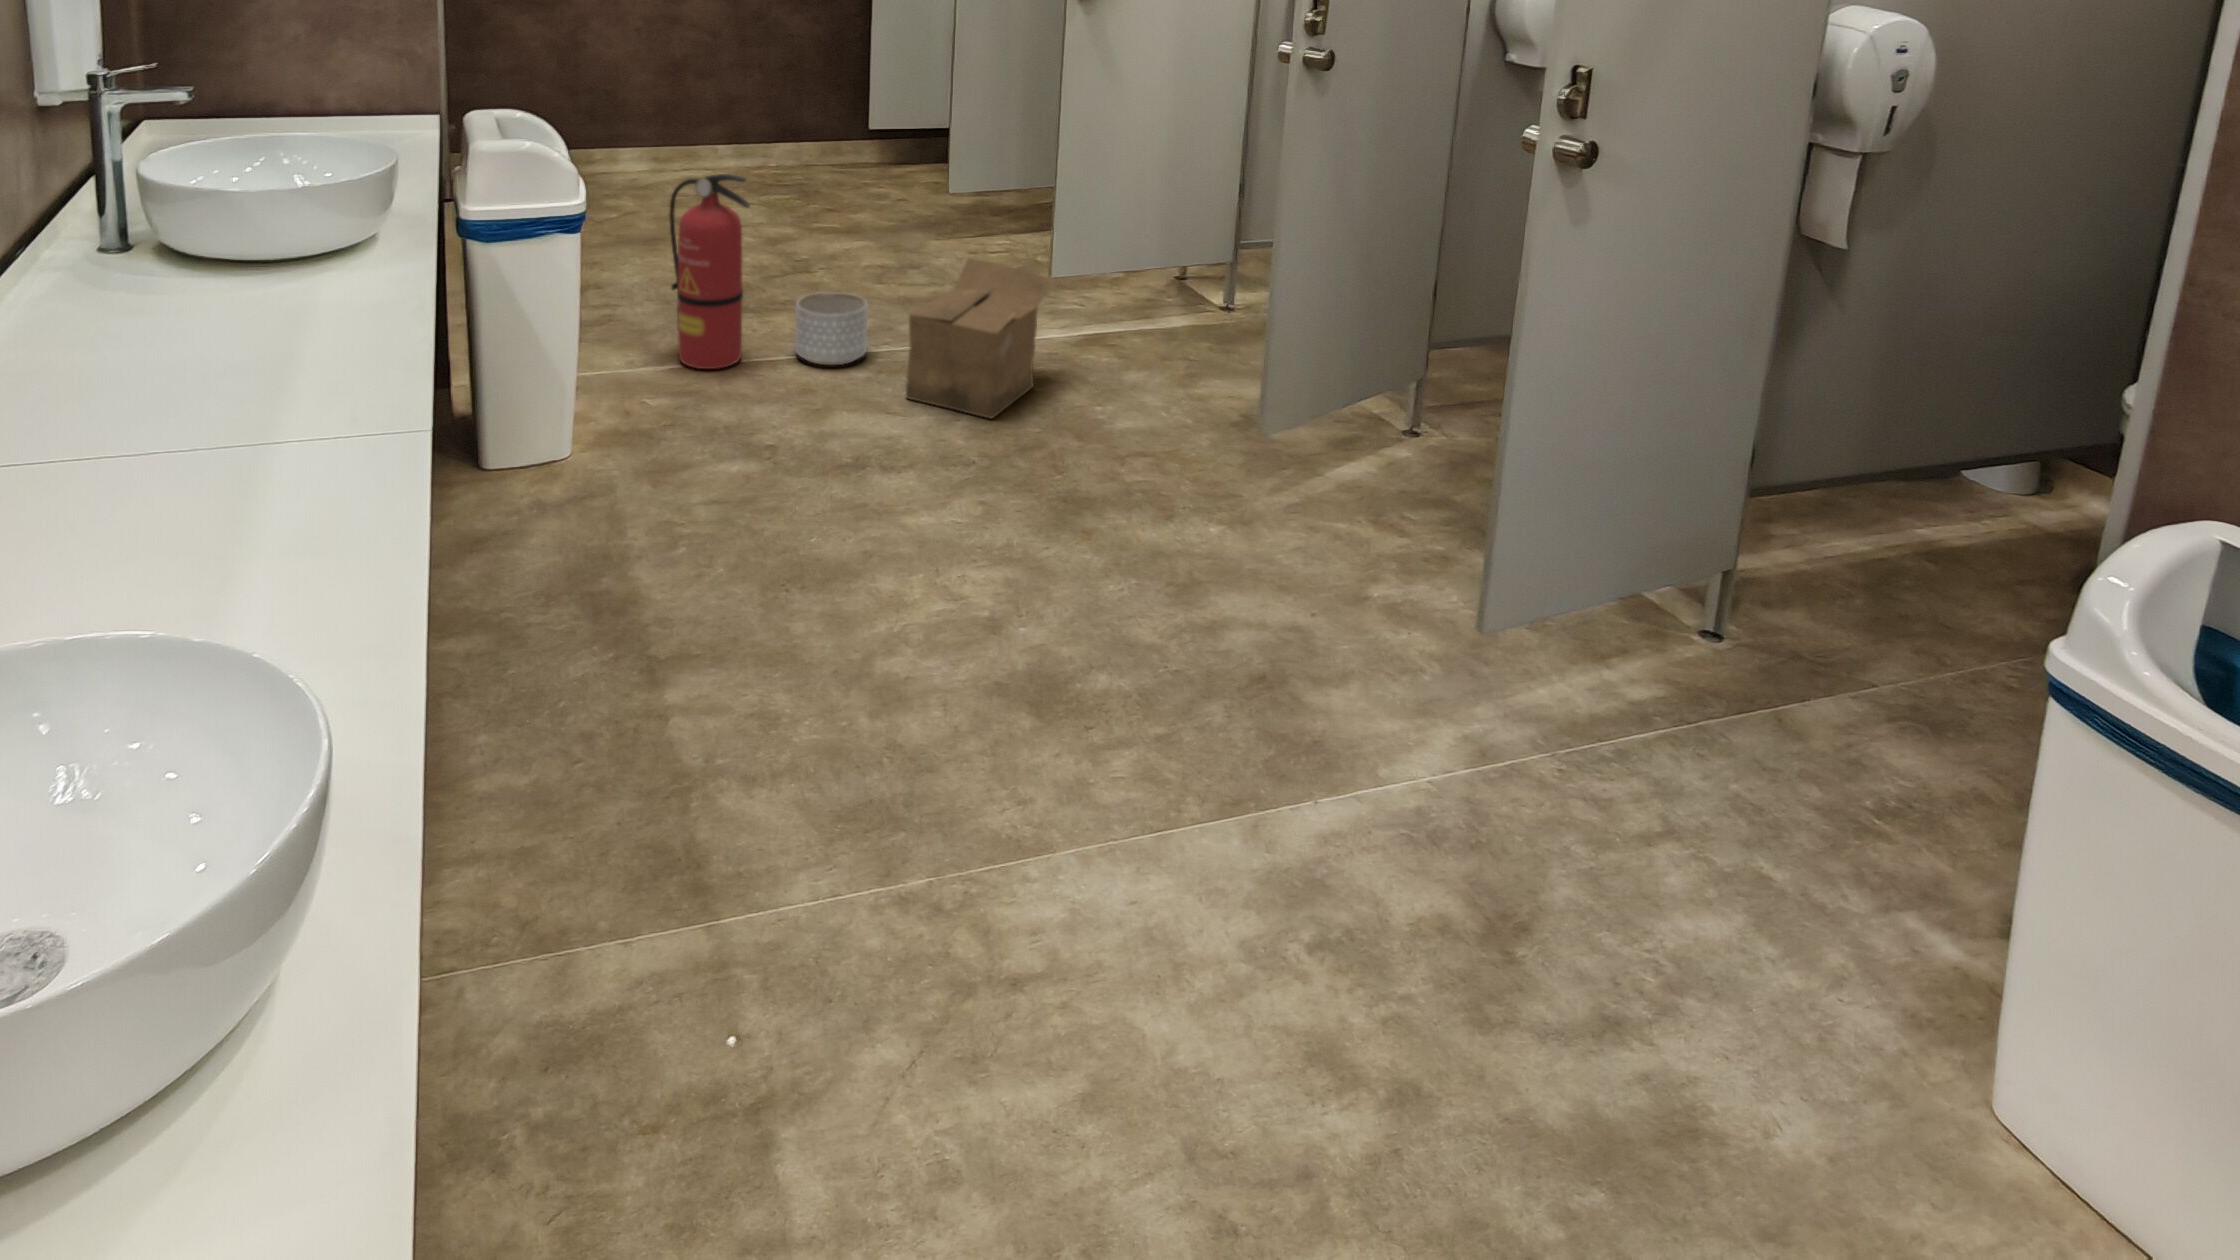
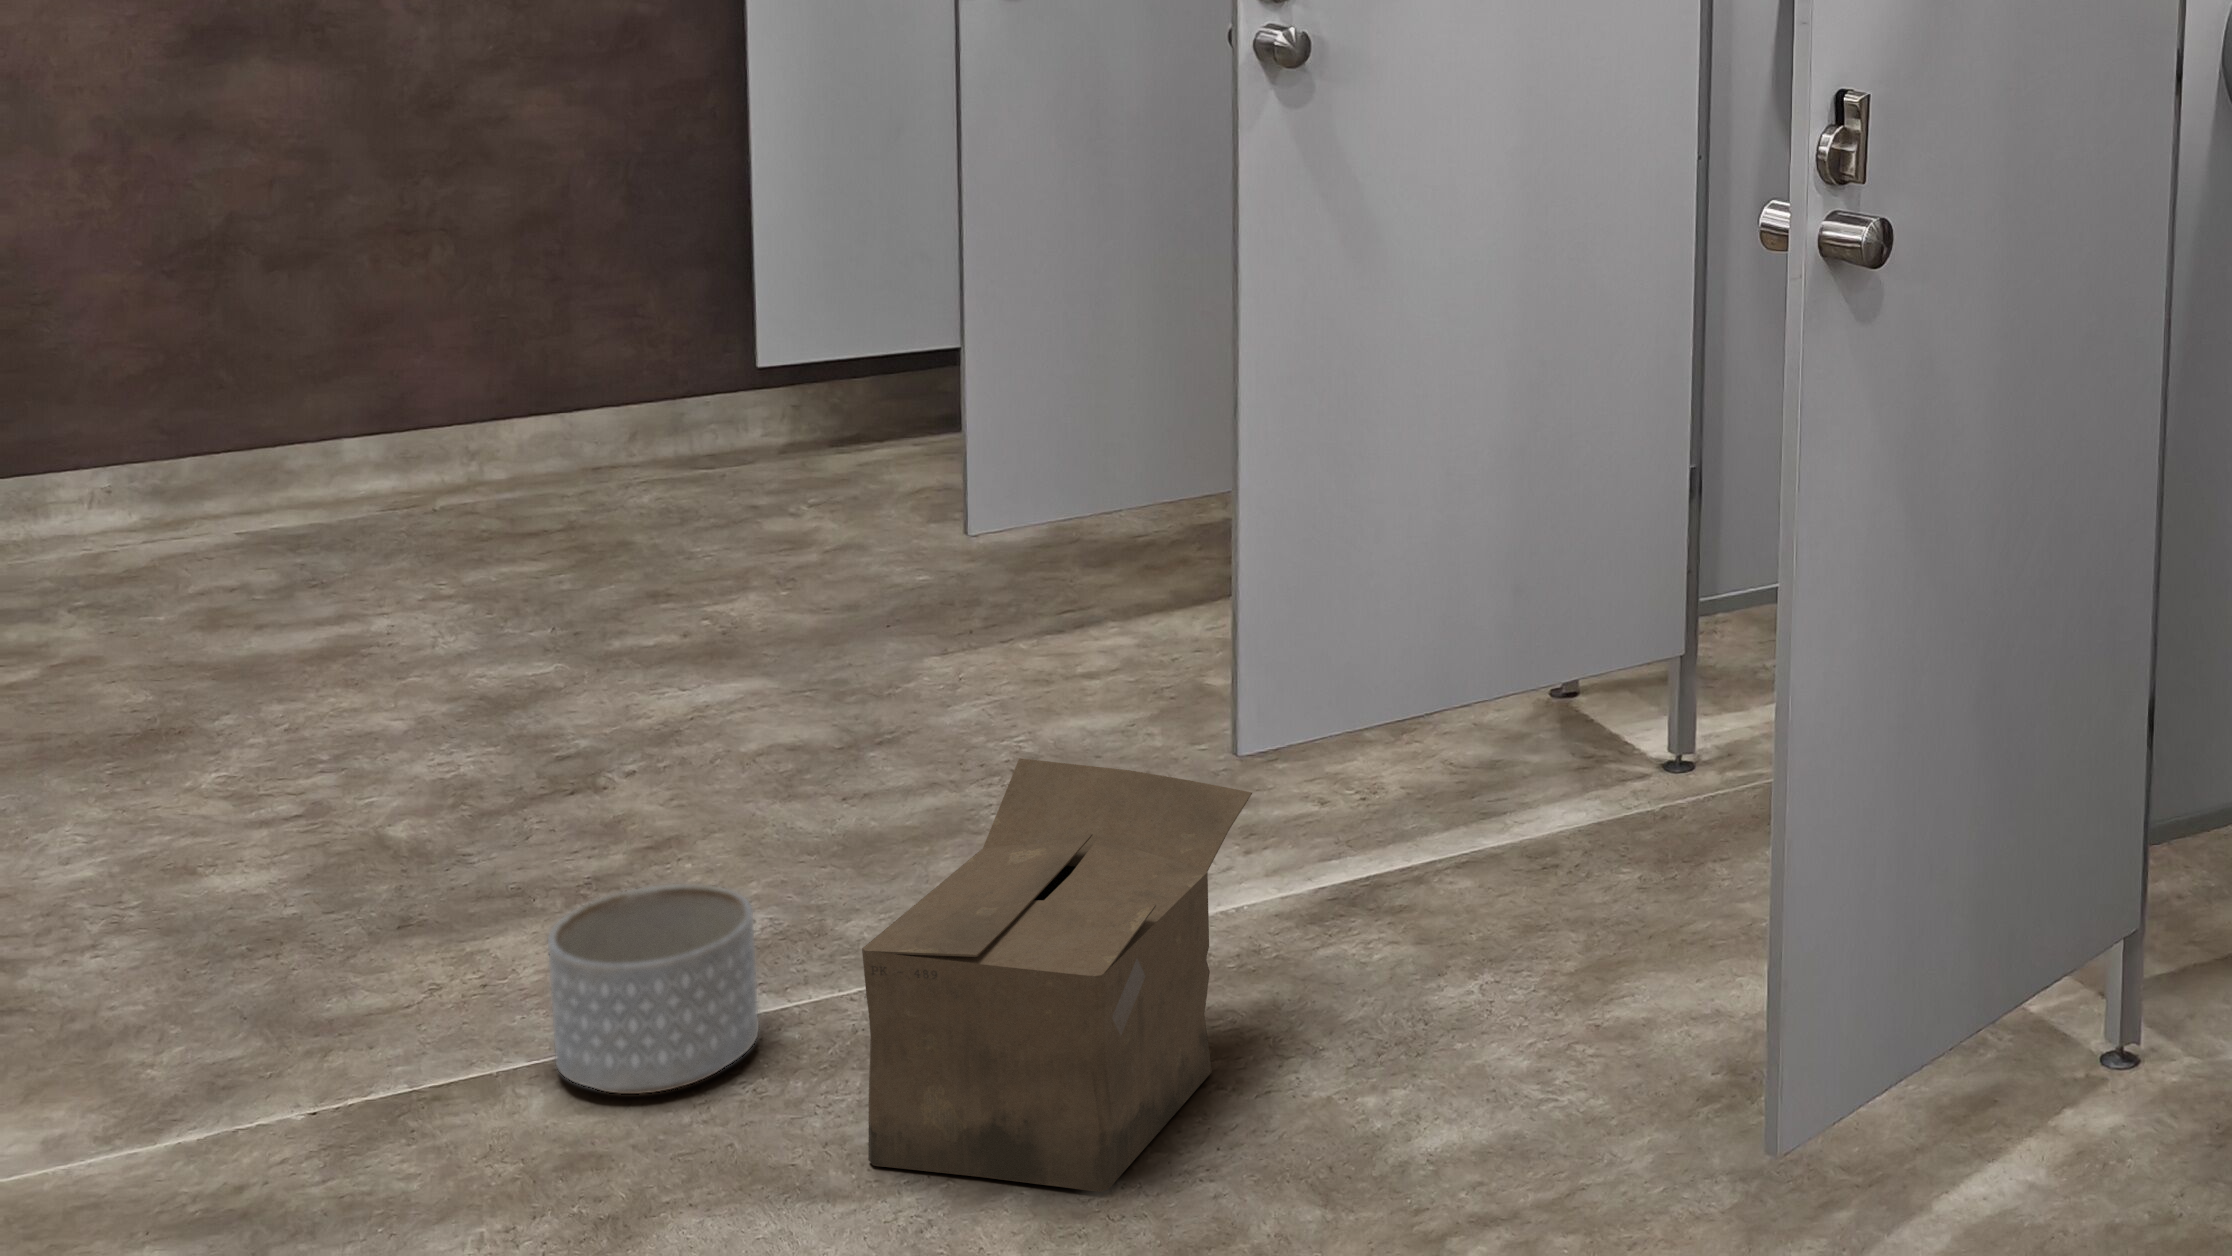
fire extinguisher: present [669,174,750,369] -> none [147,630,396,1165]

